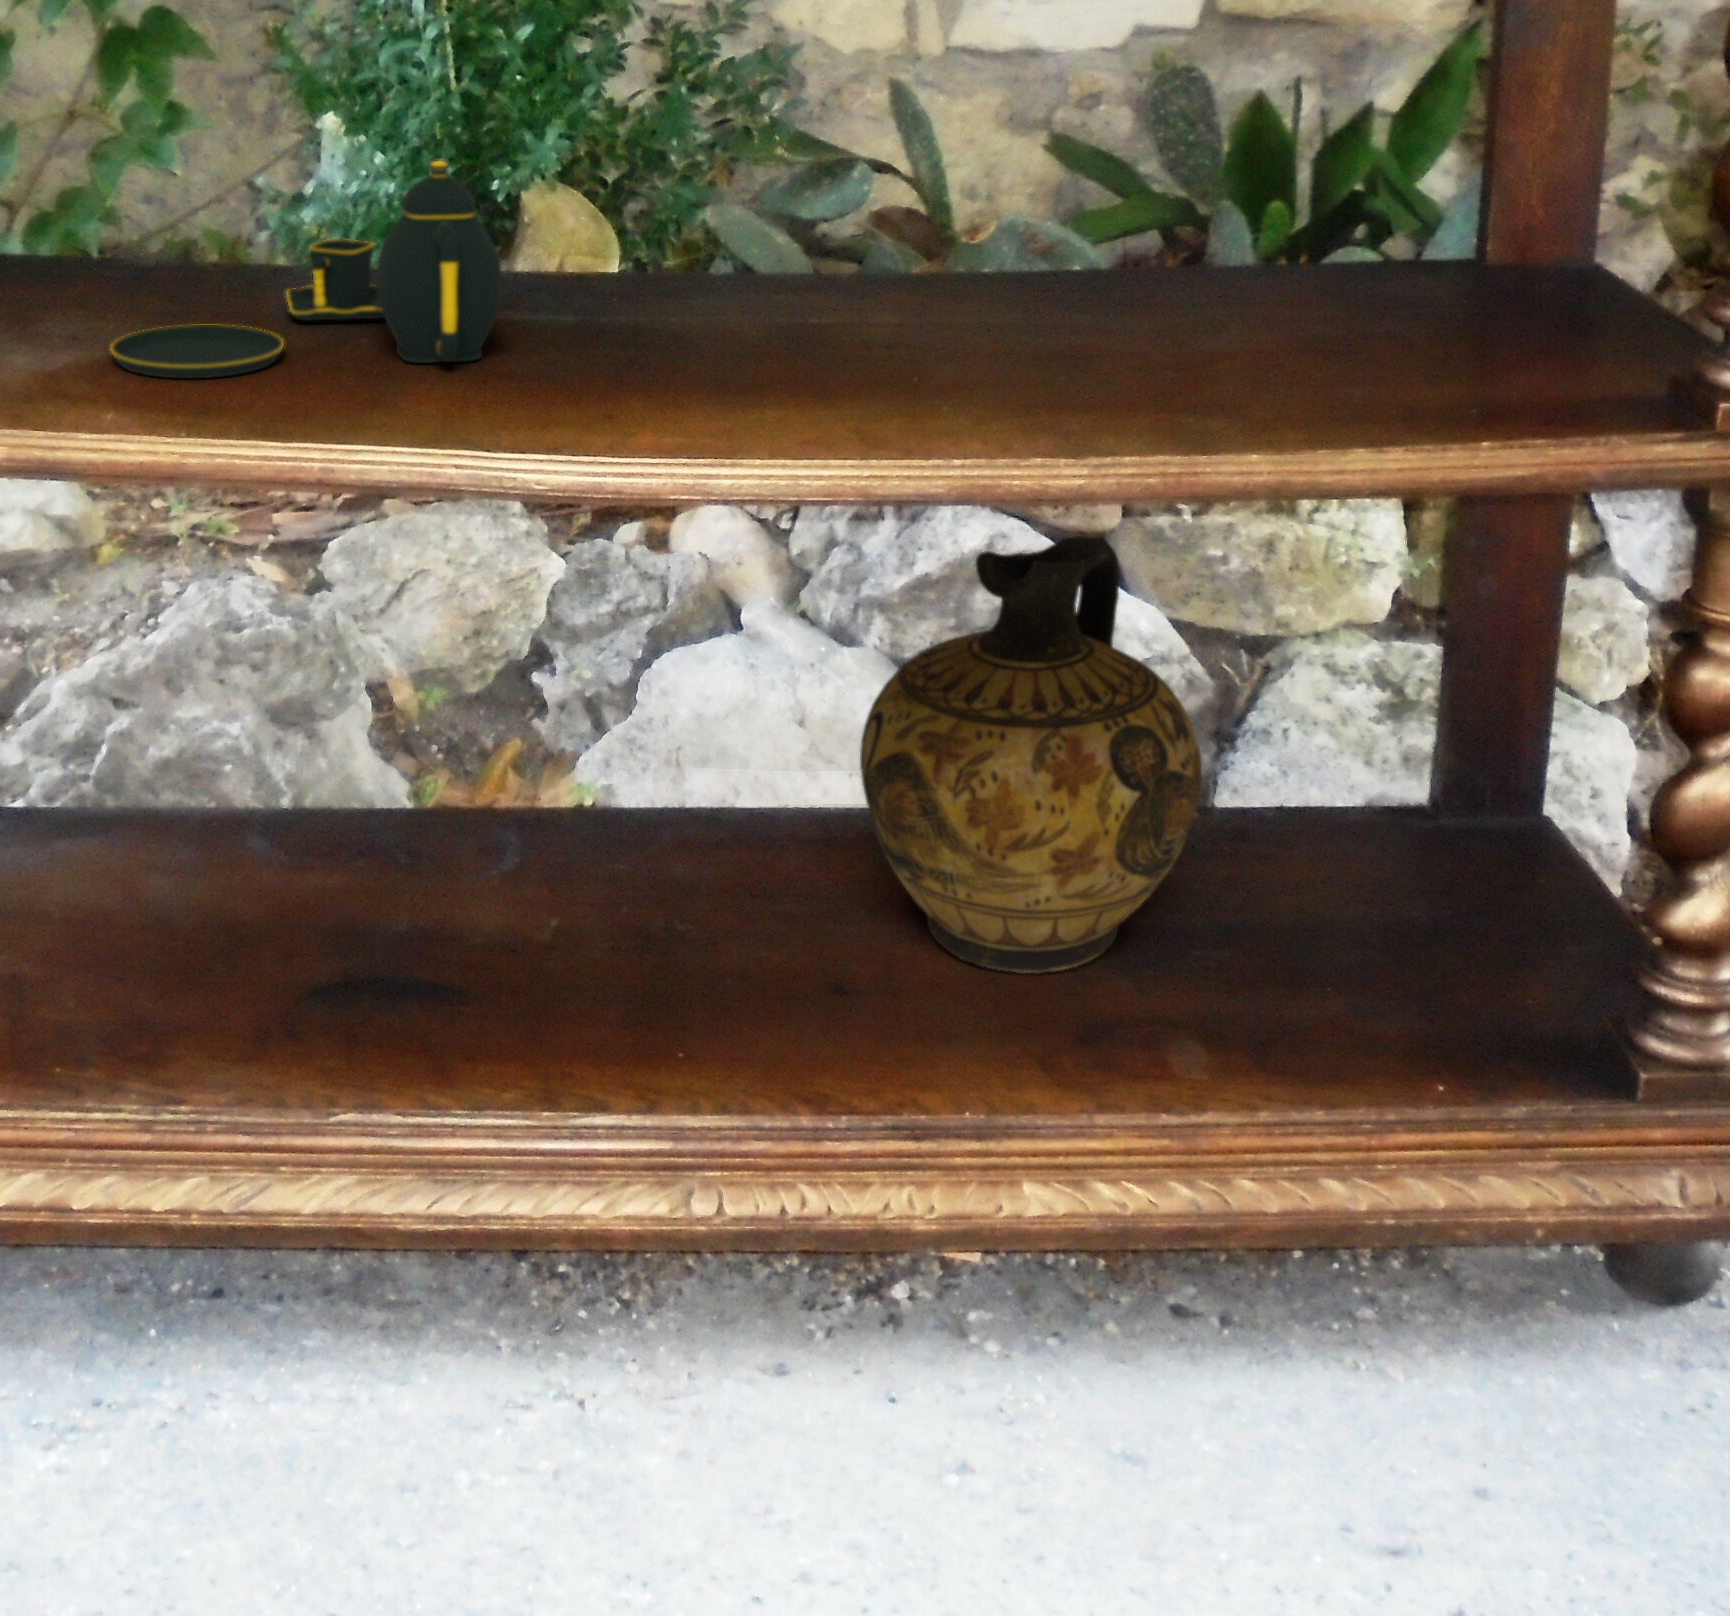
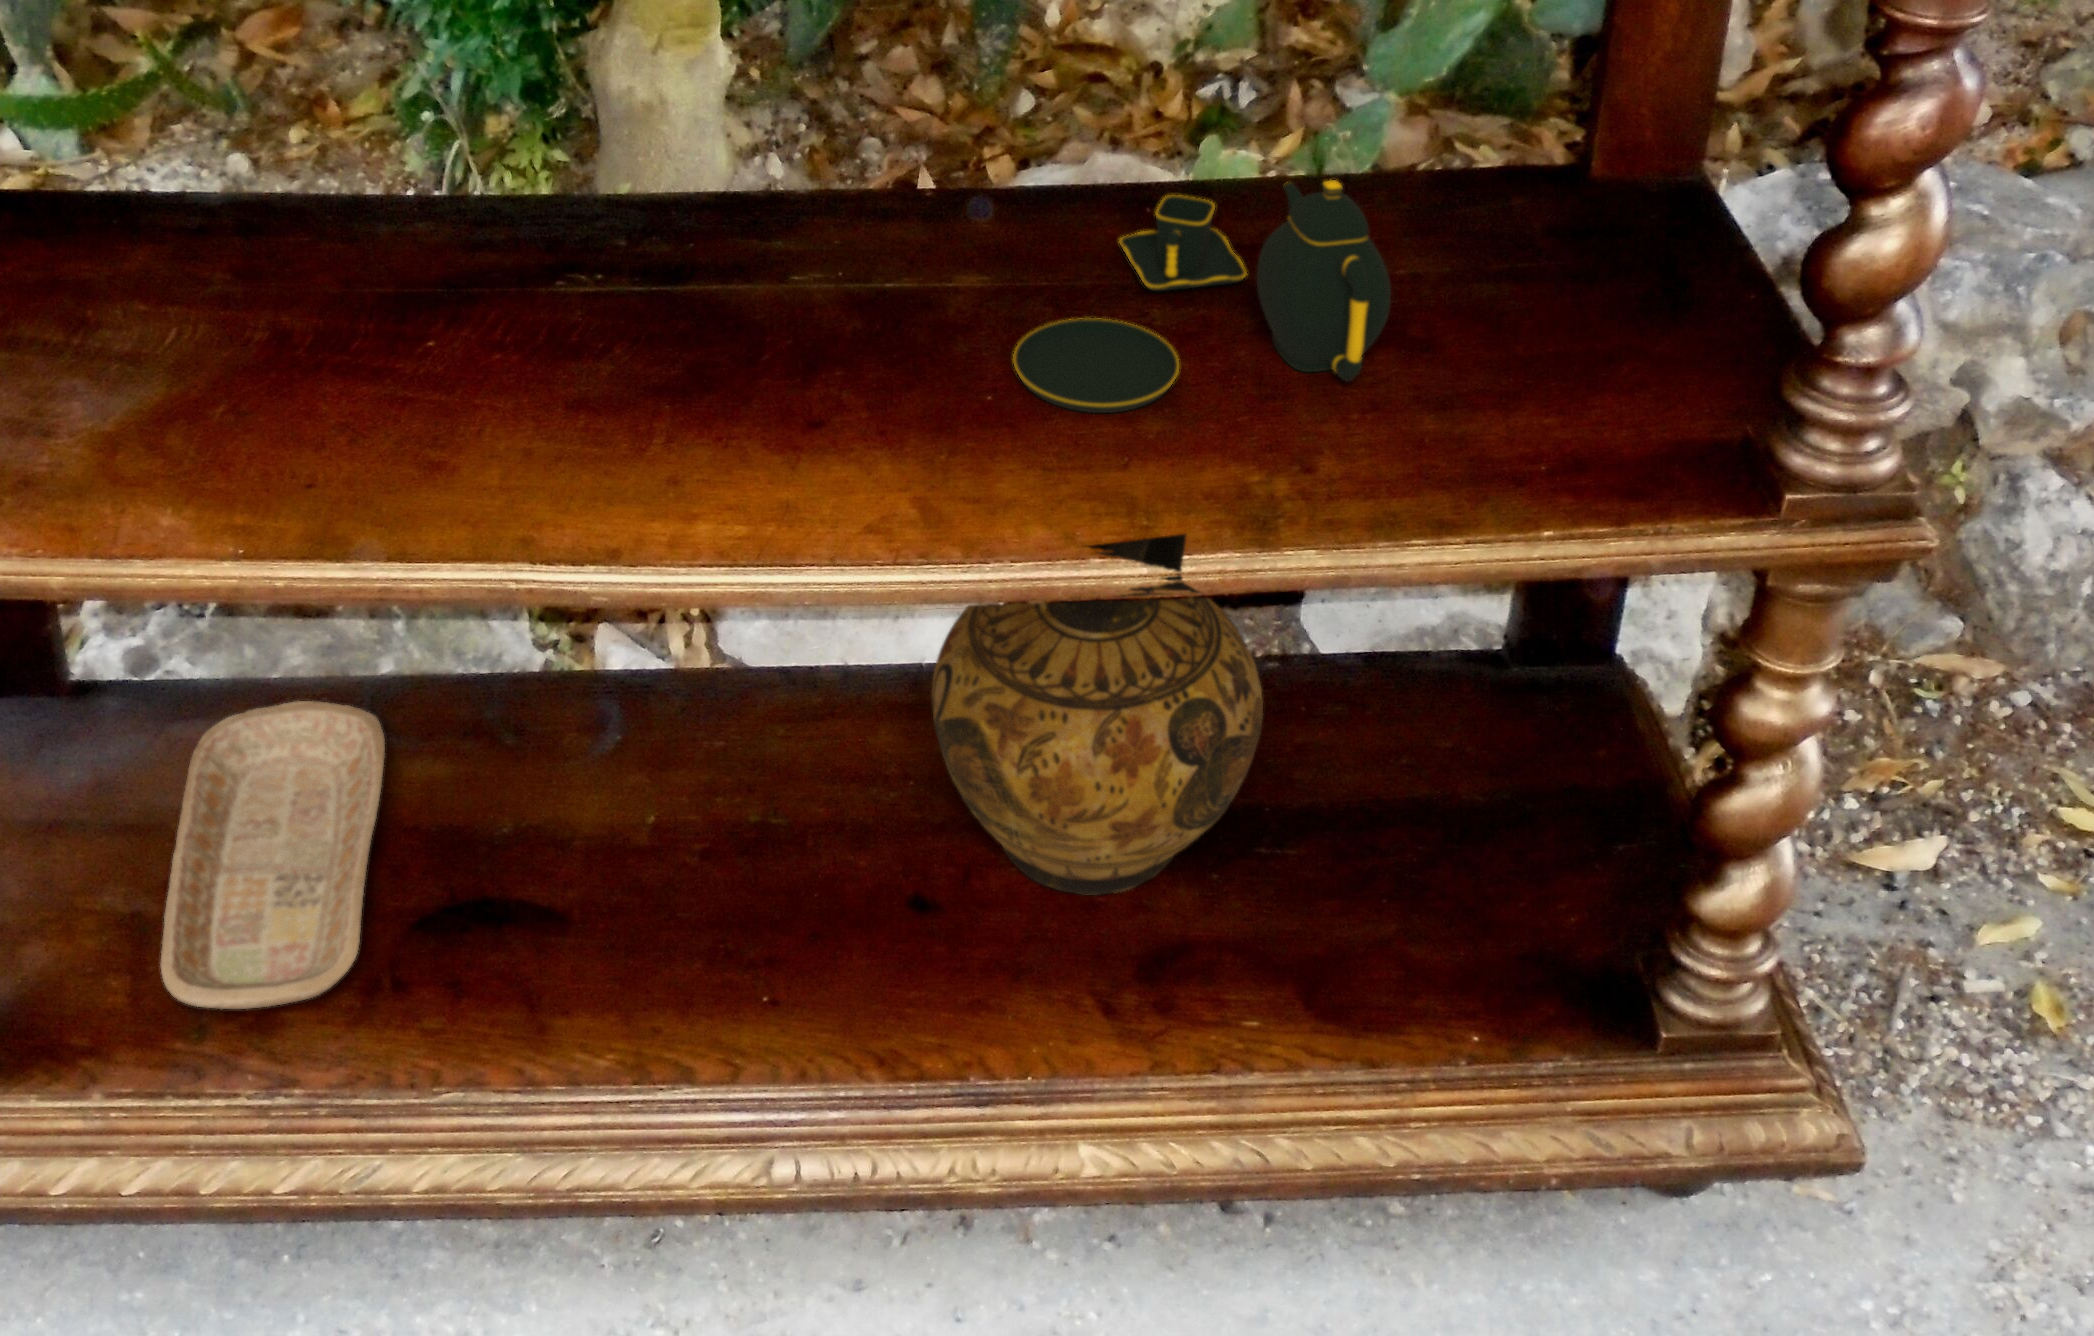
teapot: present [110,161,502,378] -> present [1013,180,1391,413]
tray: none [47,806,287,1038] -> present [161,701,385,1009]

